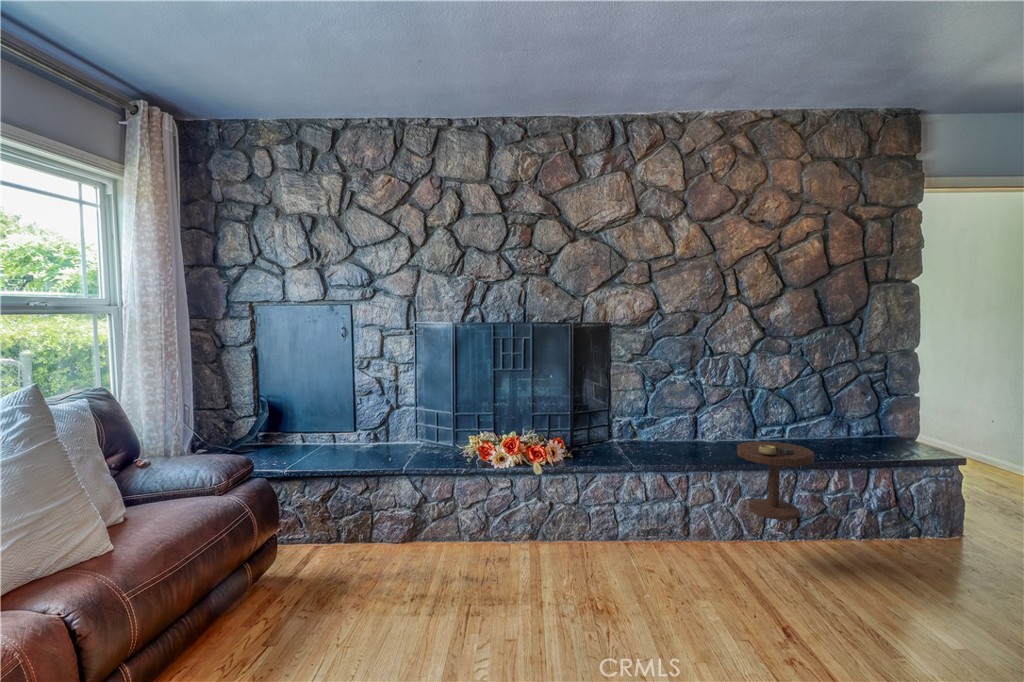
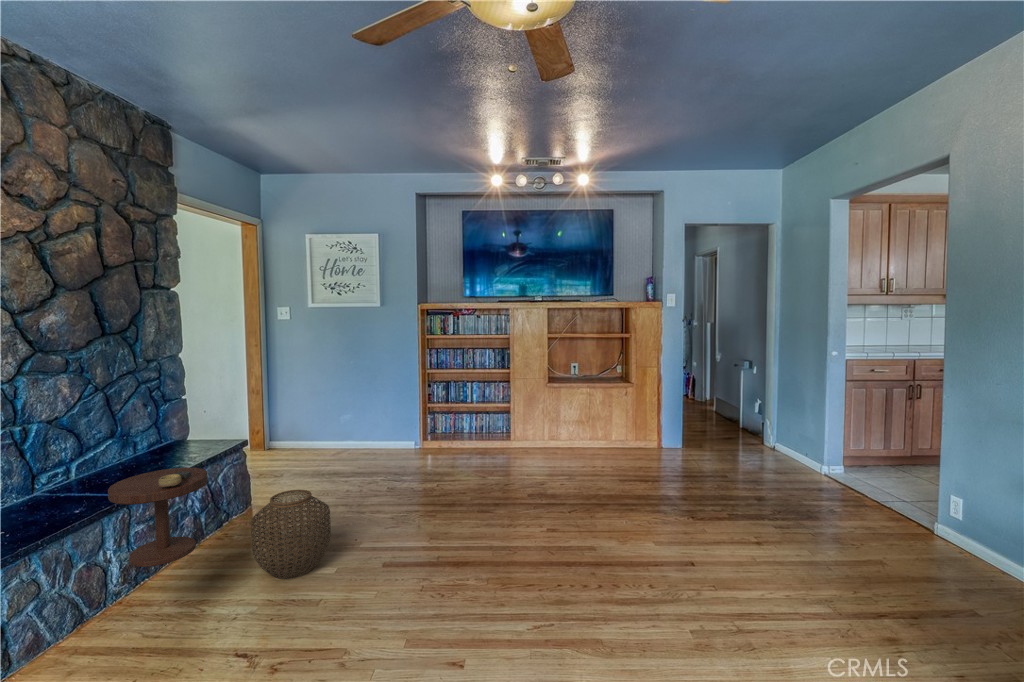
woven basket: none [862,514,969,621] -> present [251,490,331,579]

